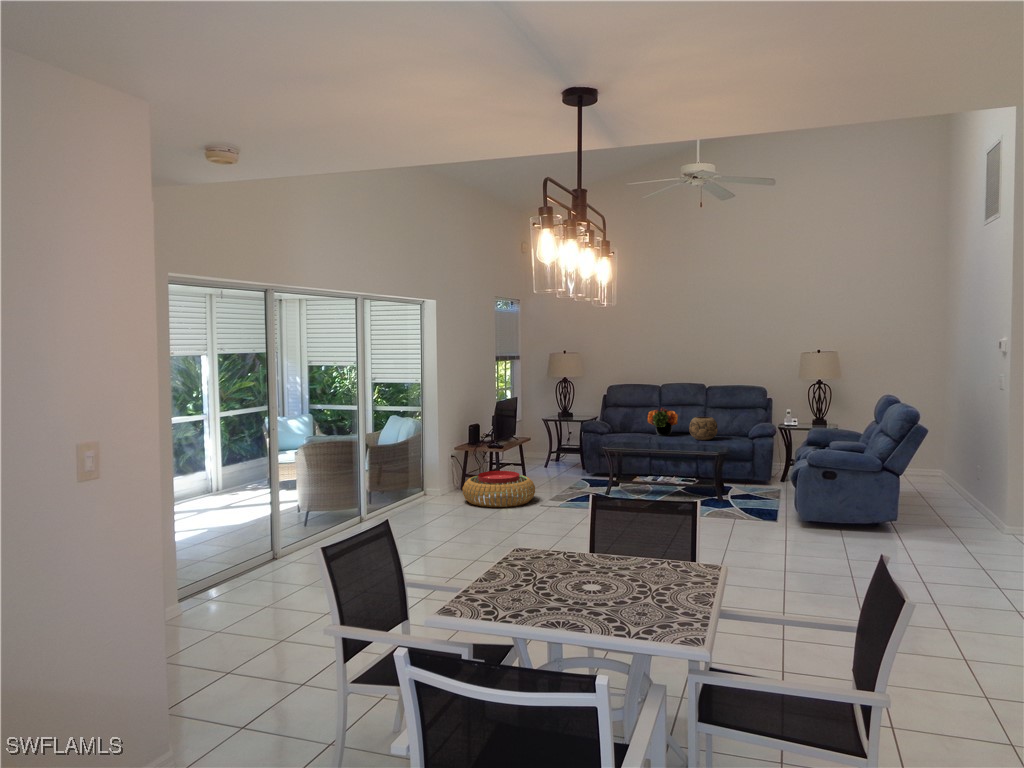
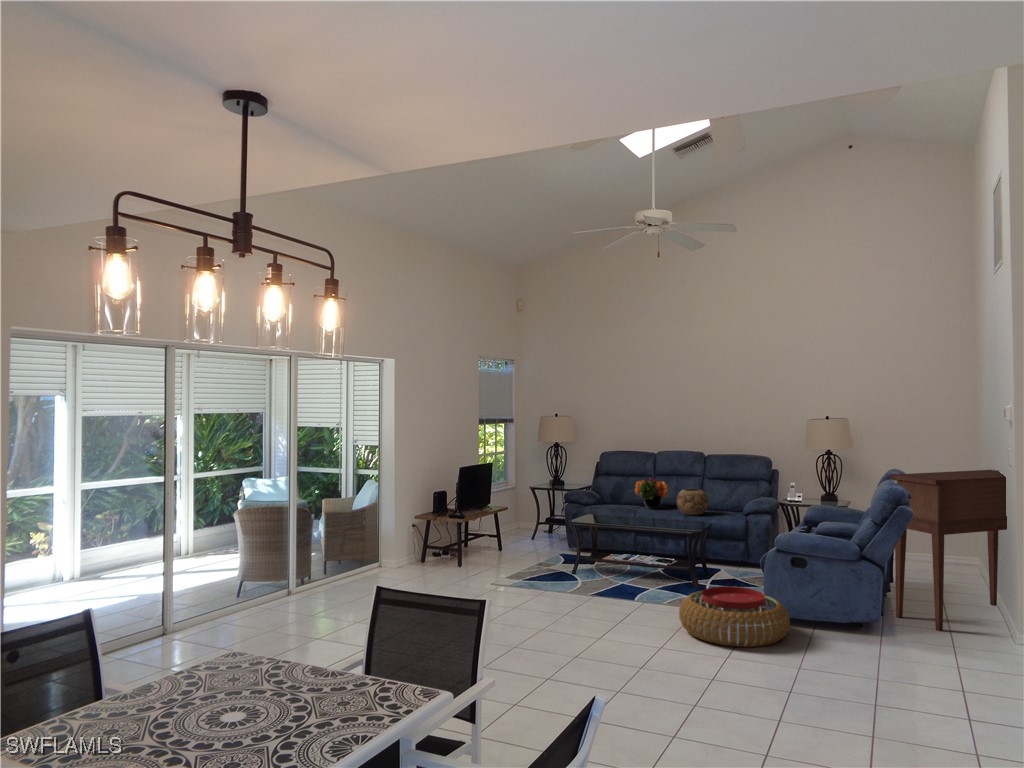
console table: none [898,393,1015,527] -> present [890,470,1007,631]
pouf: present [463,471,535,507] -> present [679,586,790,647]

